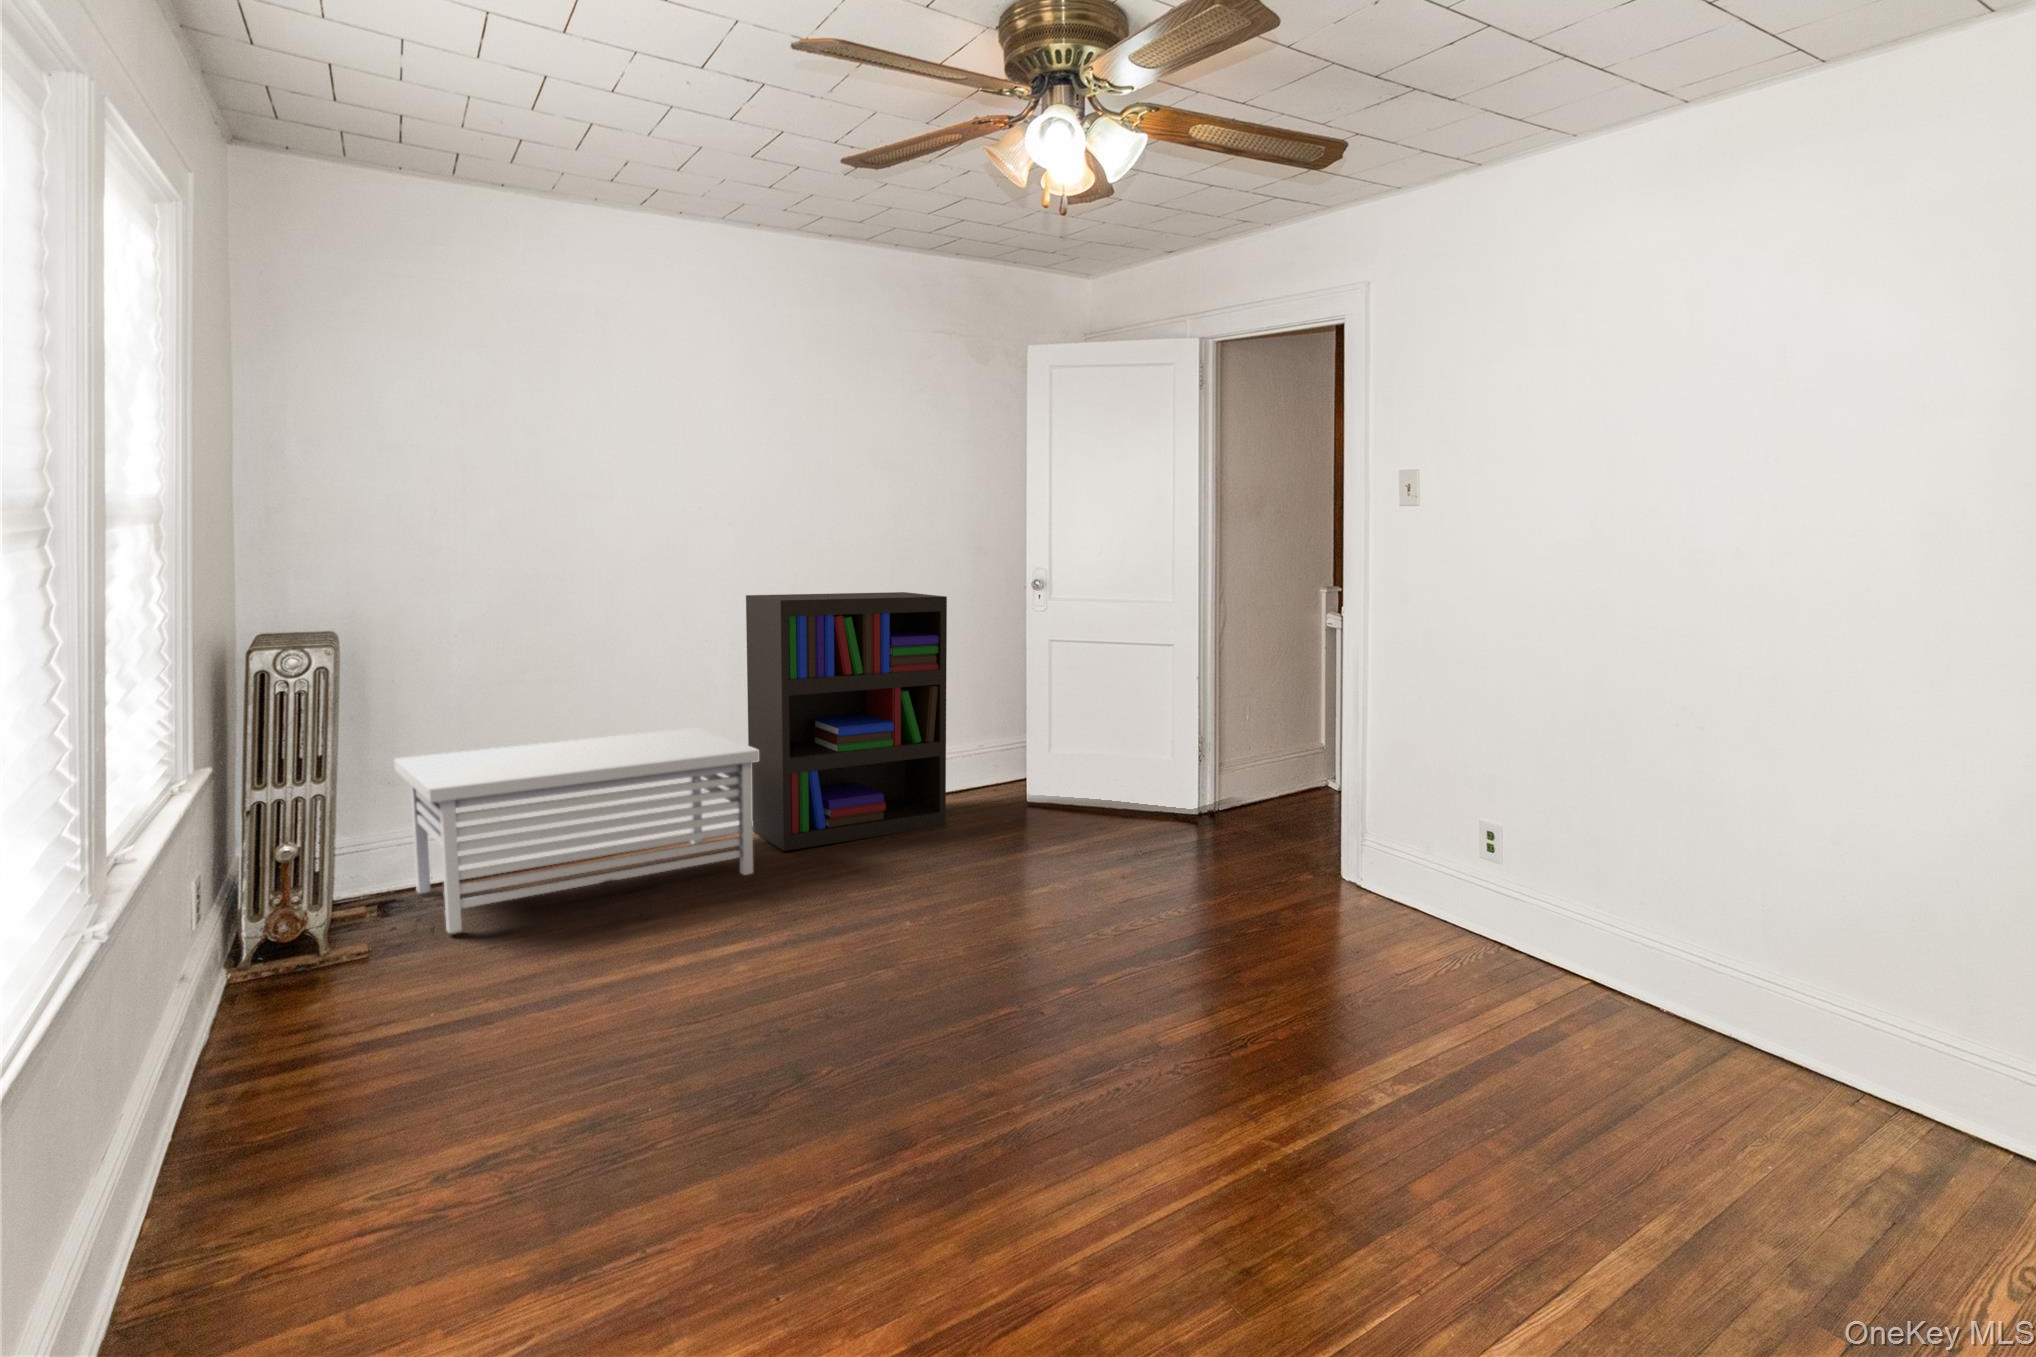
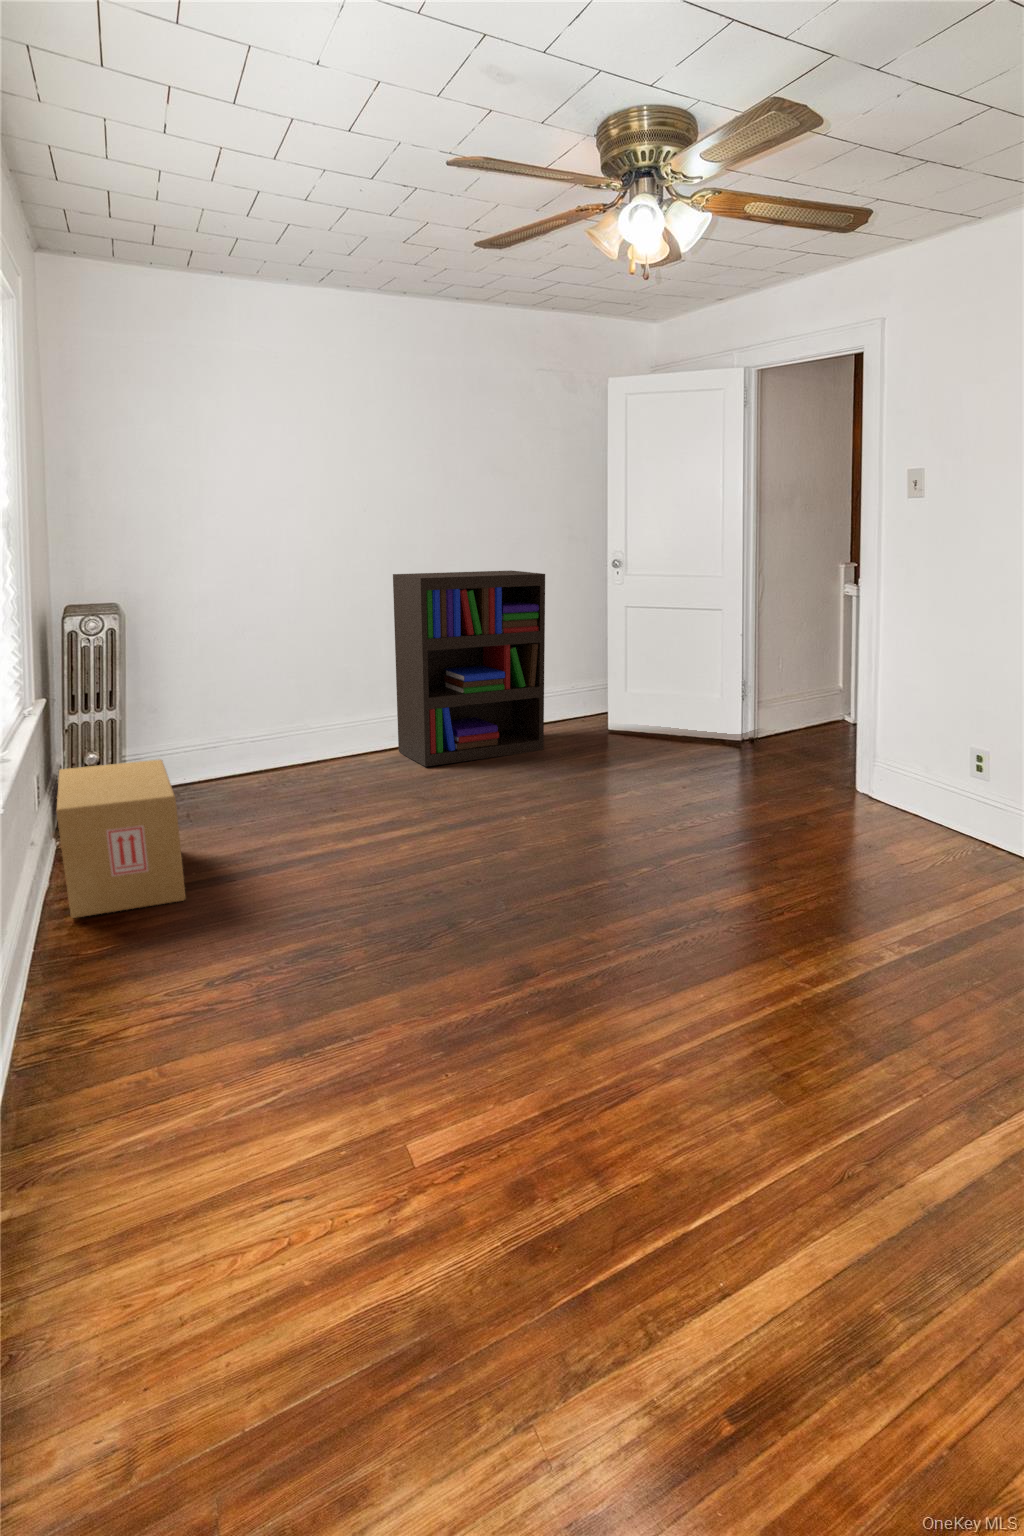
storage bench: present [394,728,759,933] -> none [152,675,408,818]
cardboard box: none [188,853,395,1108] -> present [57,759,186,918]

